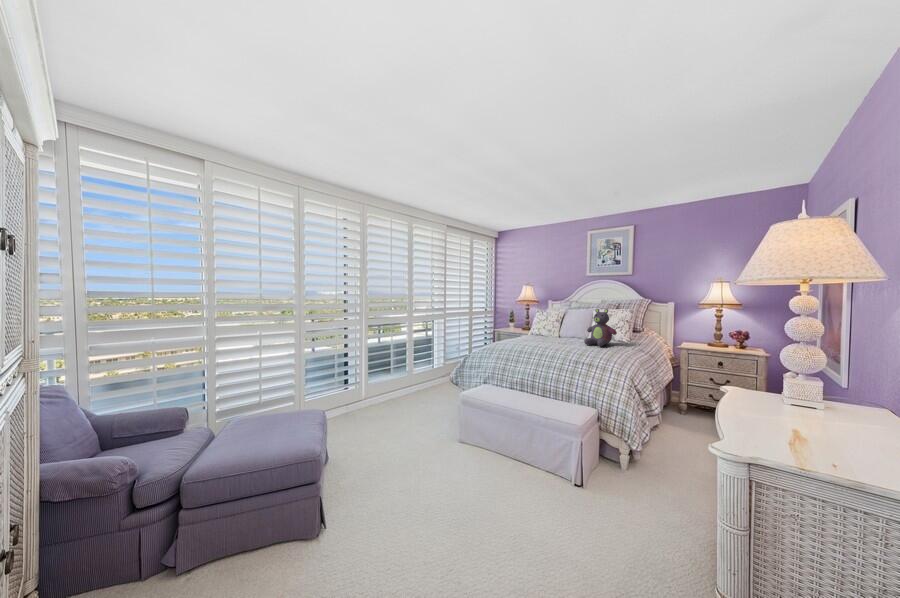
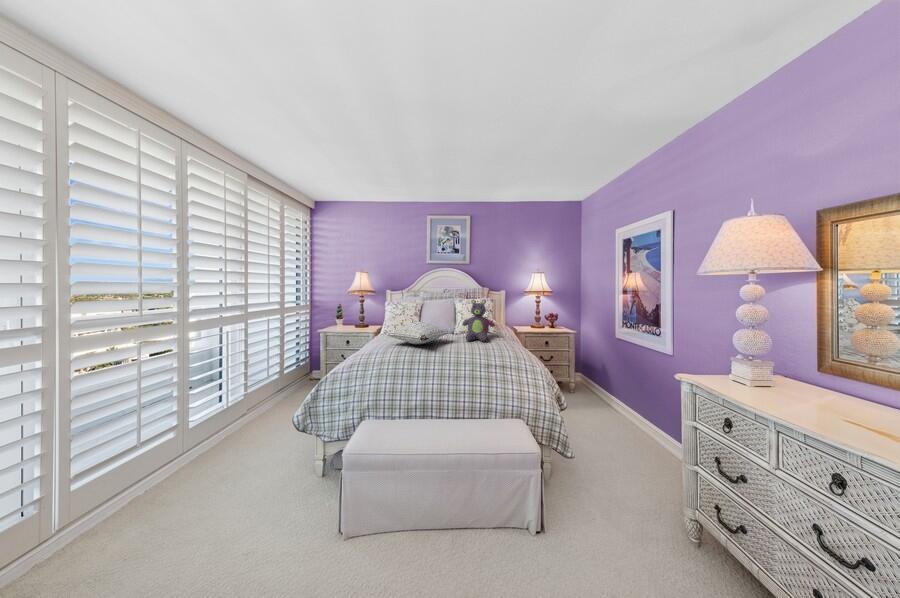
pillow: none [516,324,569,343] -> present [386,322,449,344]

